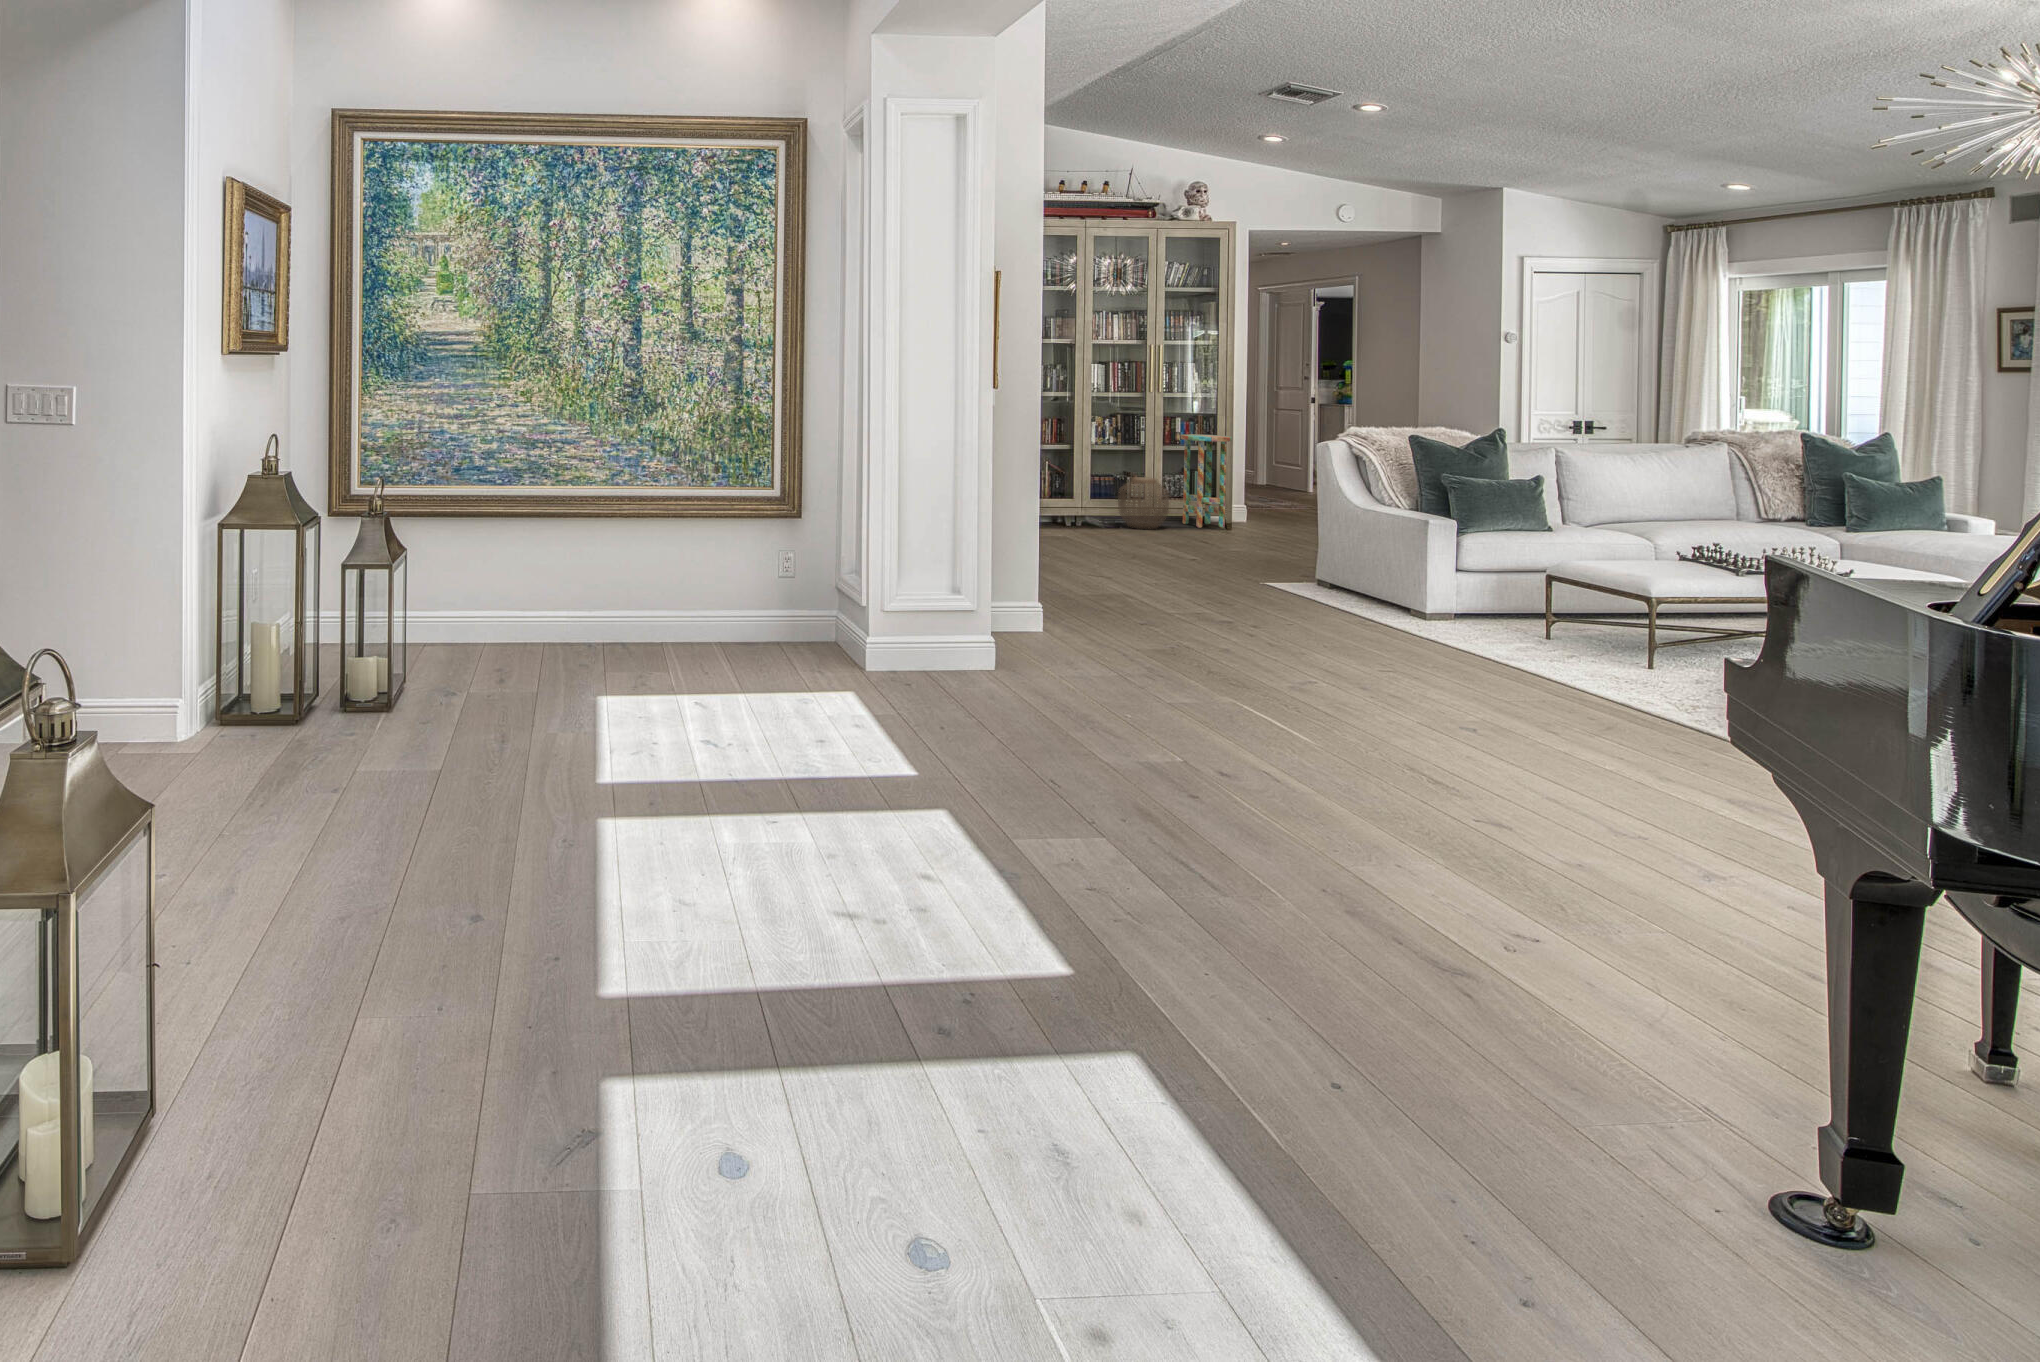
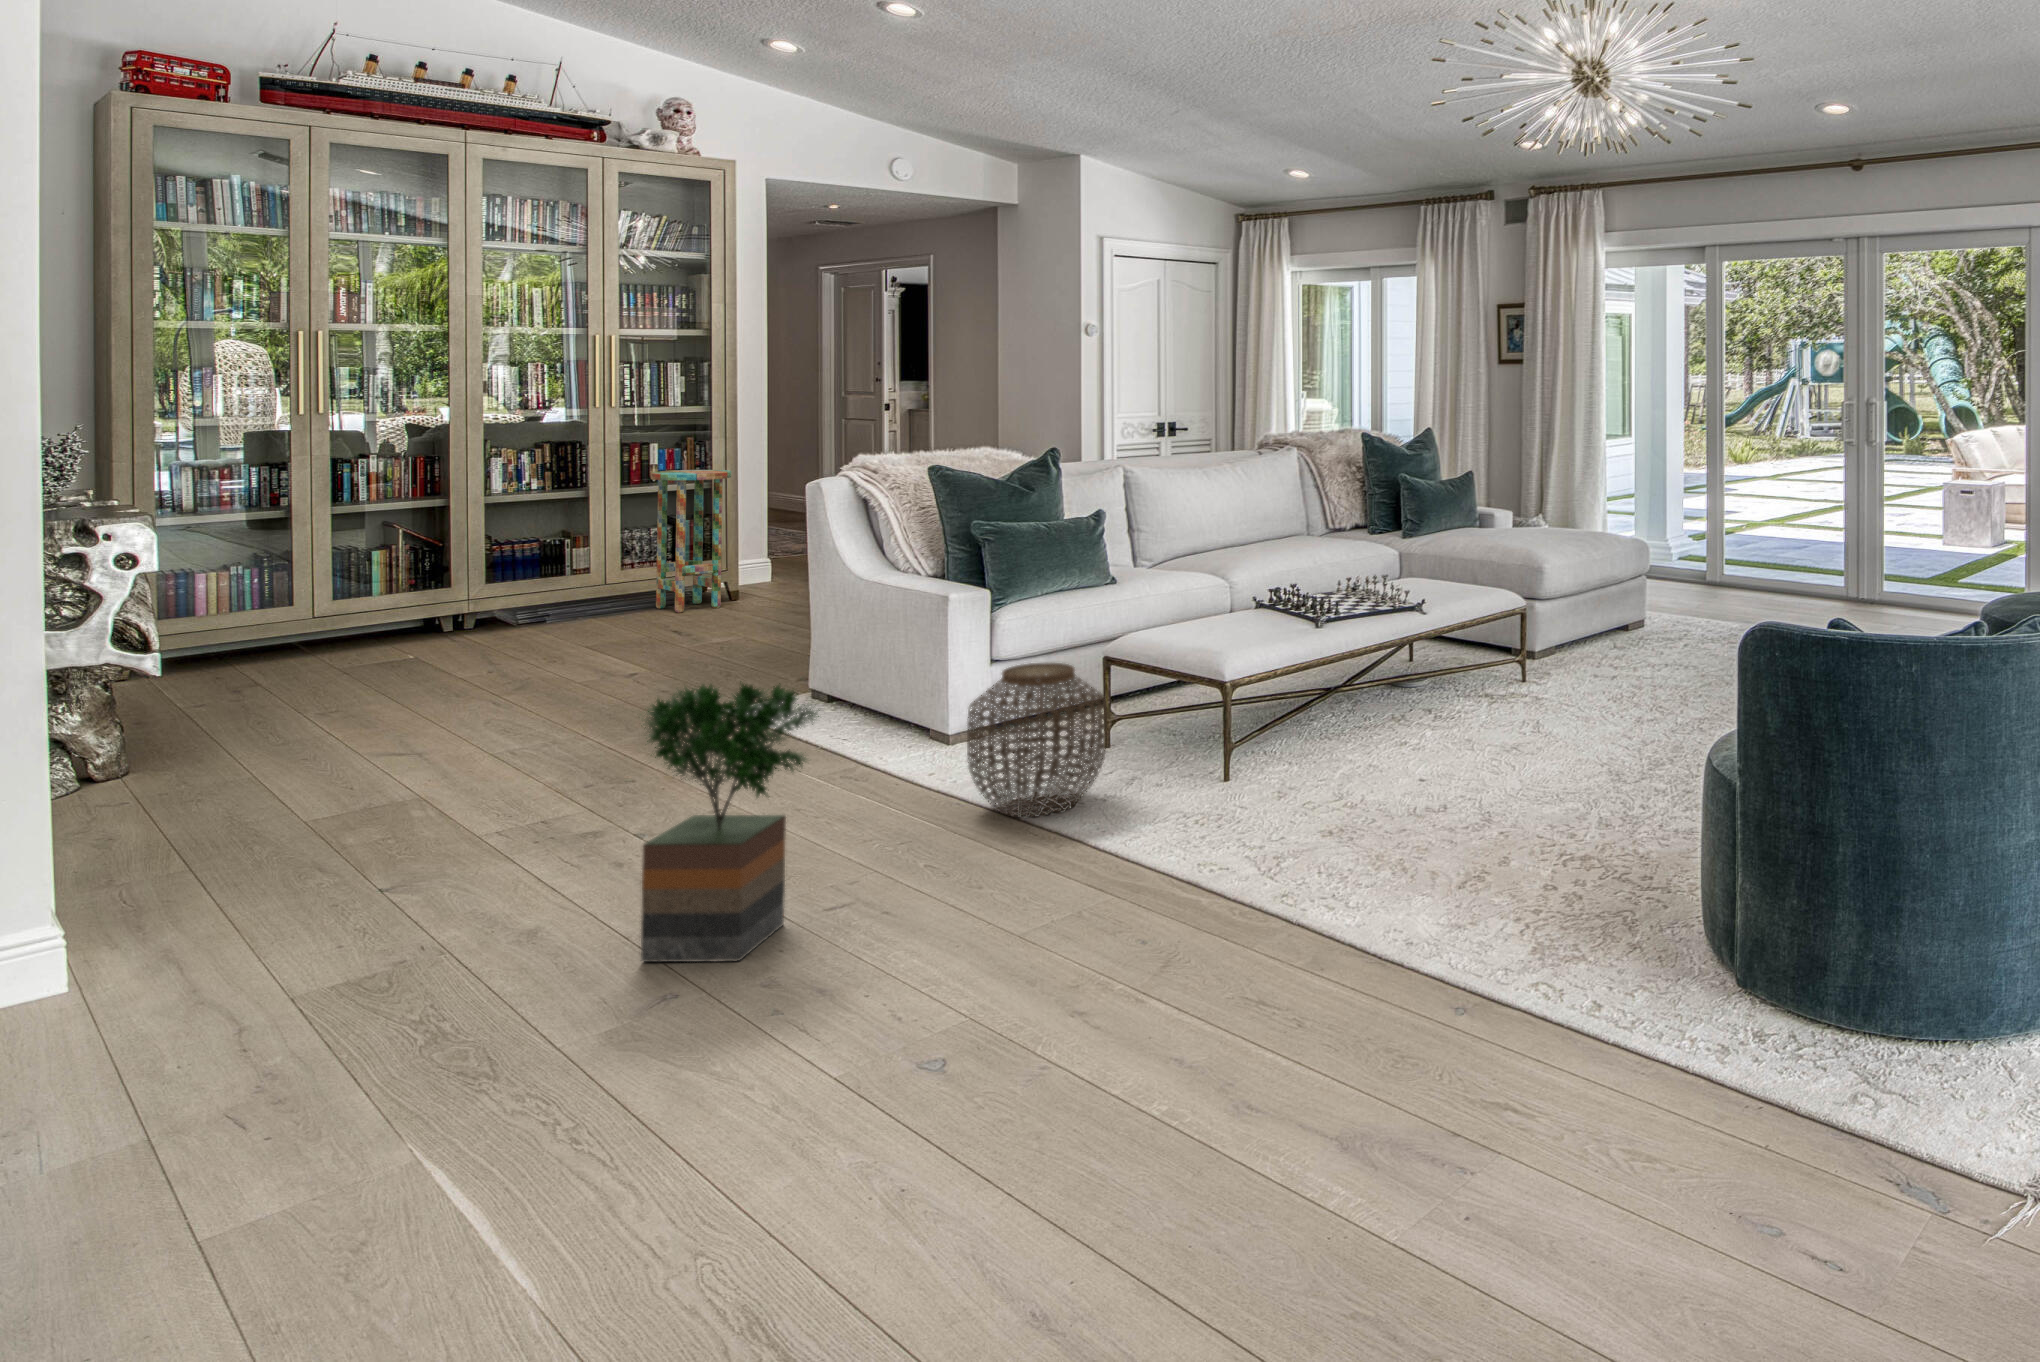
woven basket: present [1118,477,1169,529] -> present [967,663,1107,817]
potted tree: none [1286,537,1384,679] -> present [641,683,819,962]

